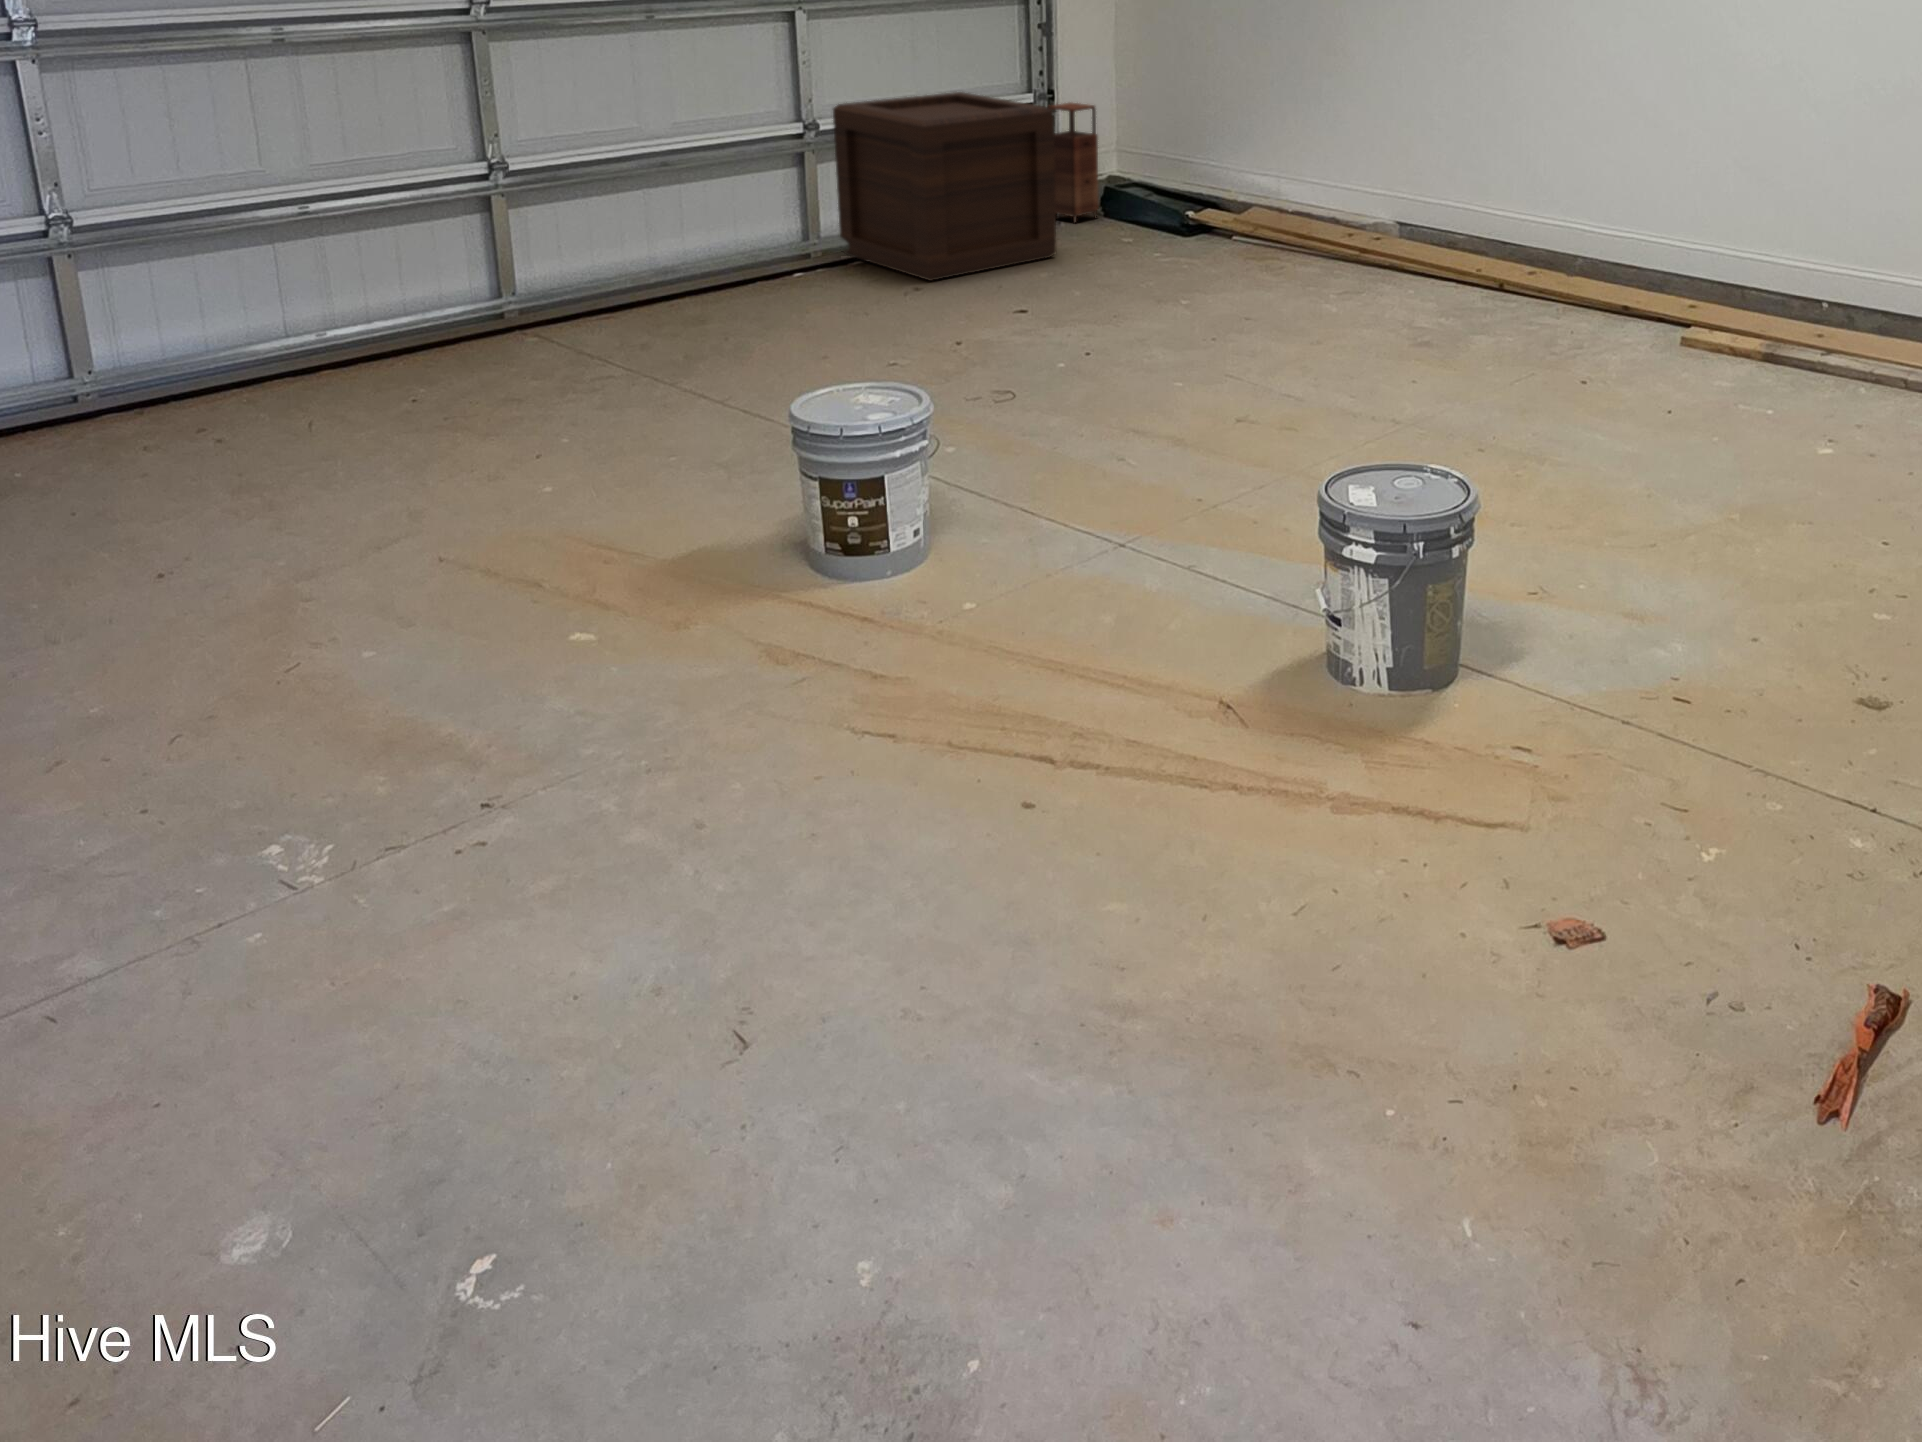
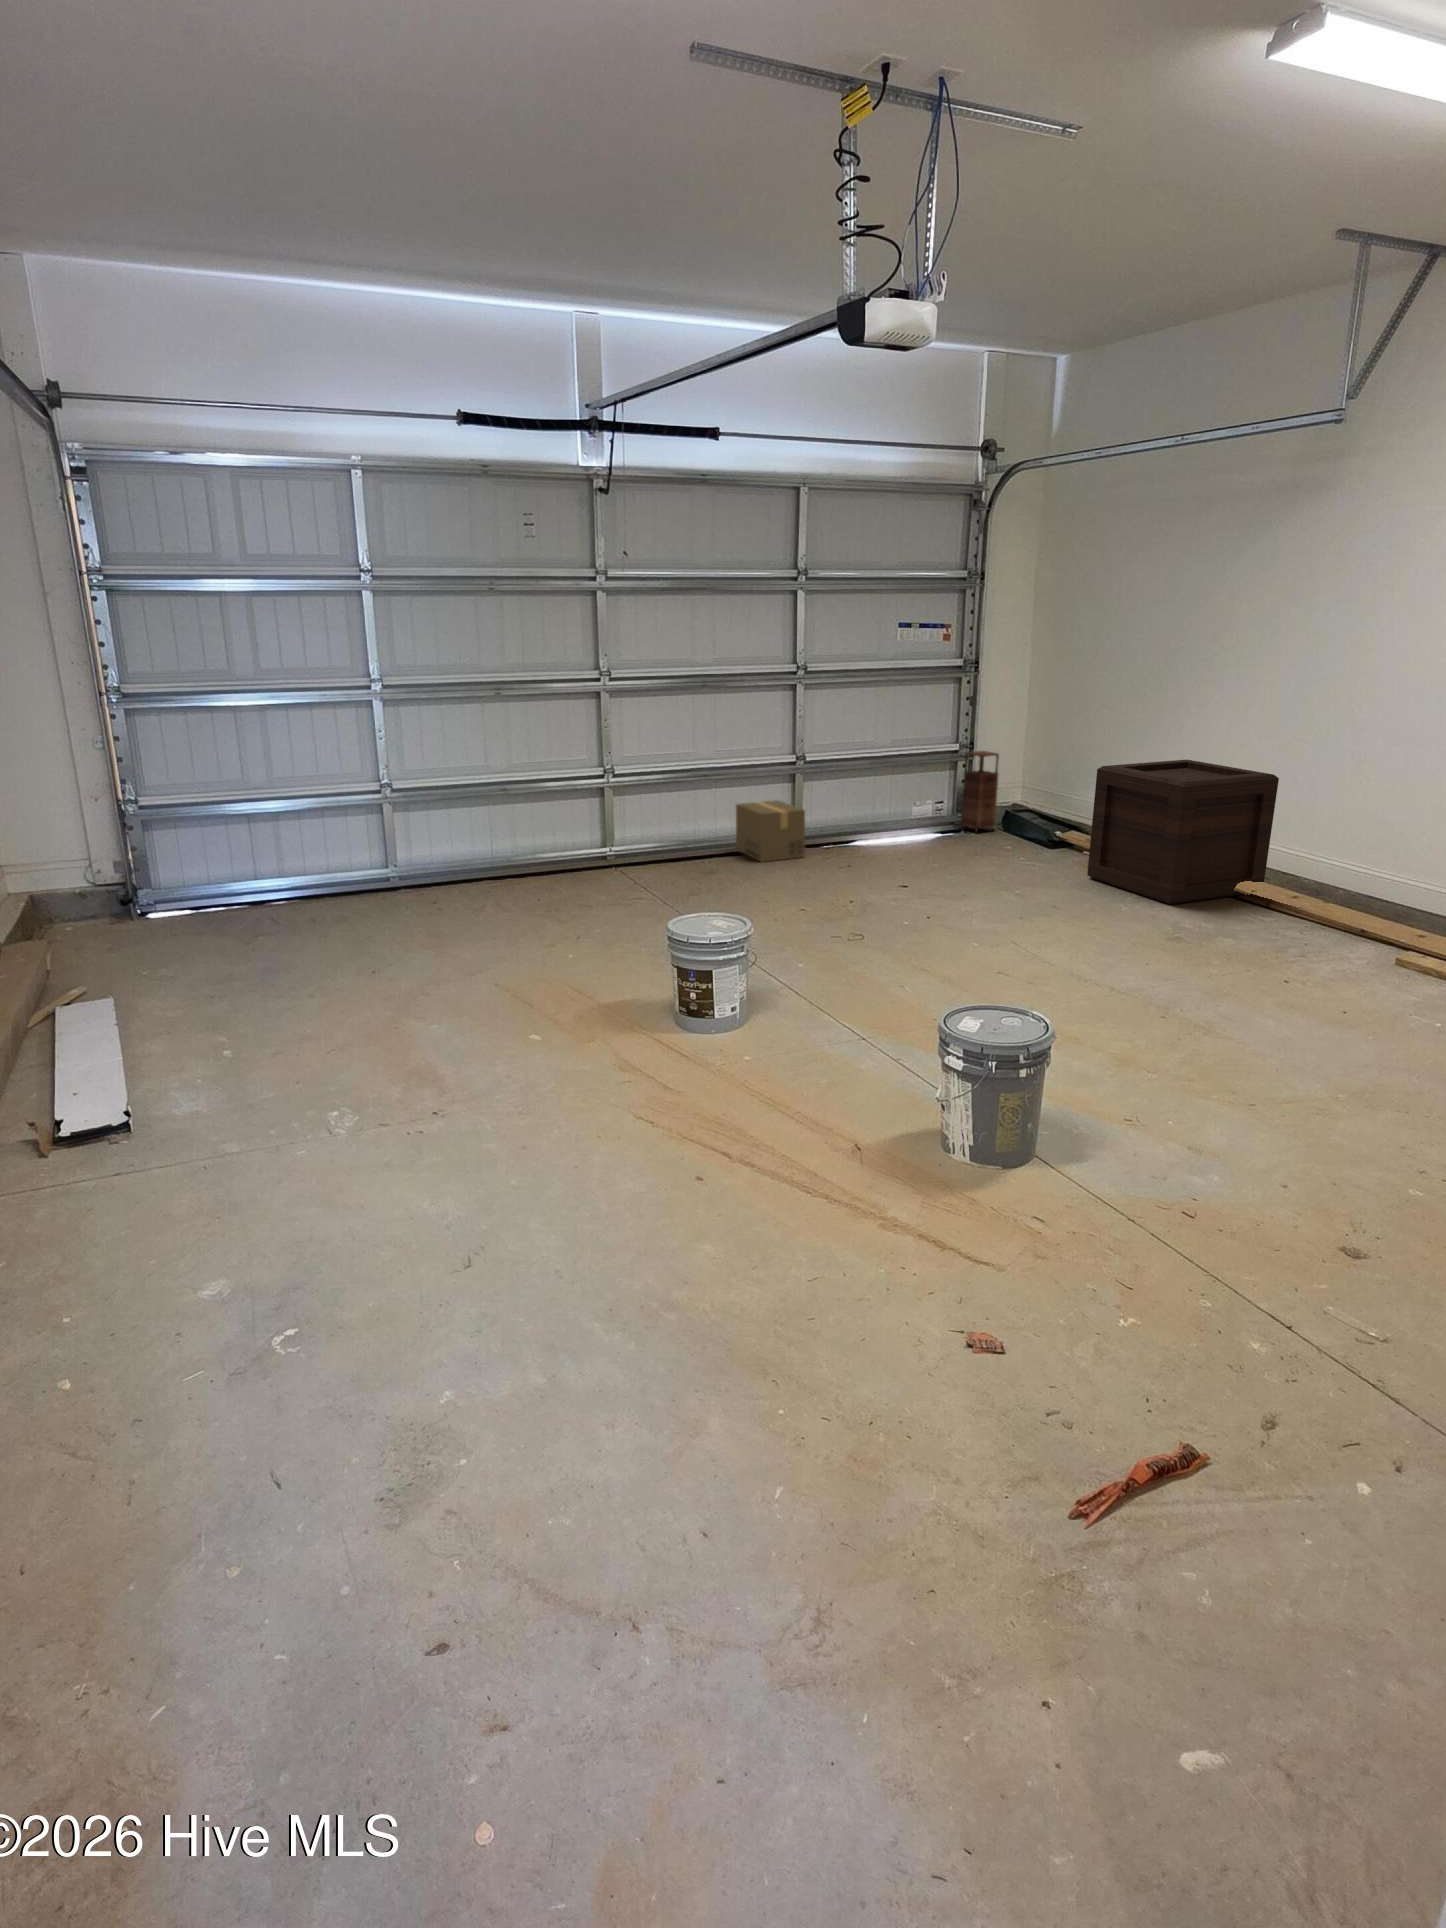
wooden crate: present [833,92,1056,281] -> present [1087,760,1279,904]
cardboard box: none [717,195,844,296] -> present [736,800,805,862]

